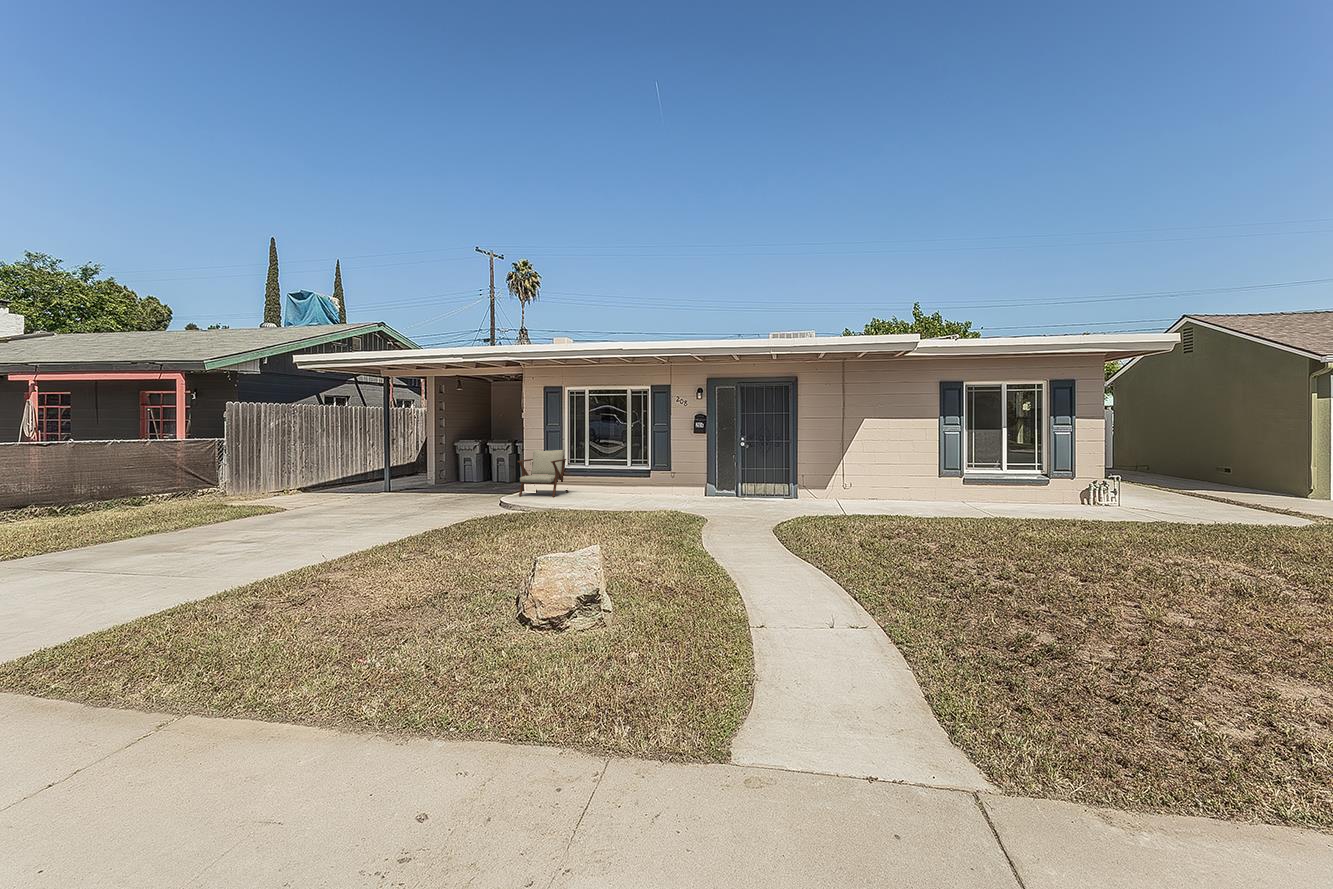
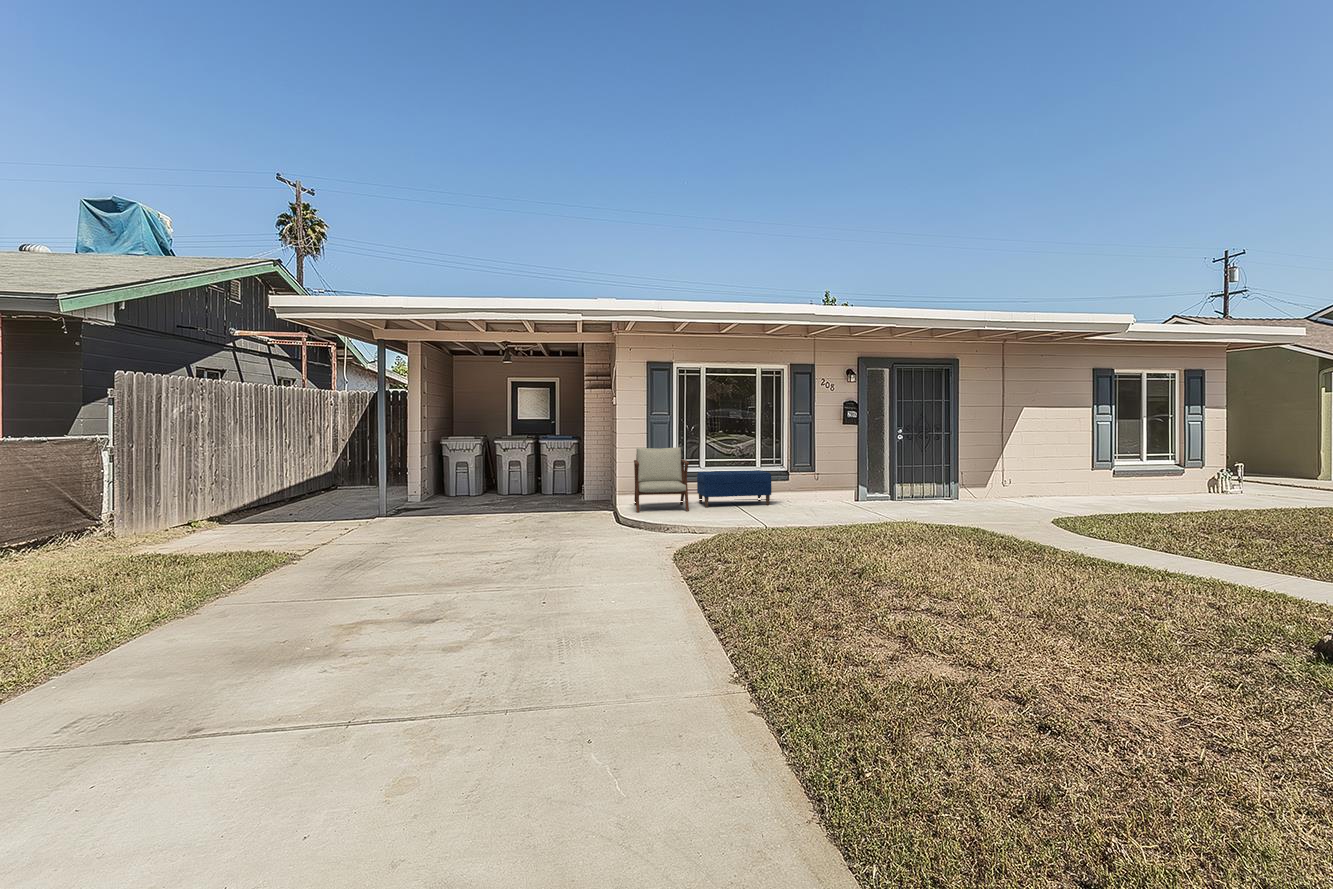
bench: none [572,469,629,496] -> present [697,470,772,507]

